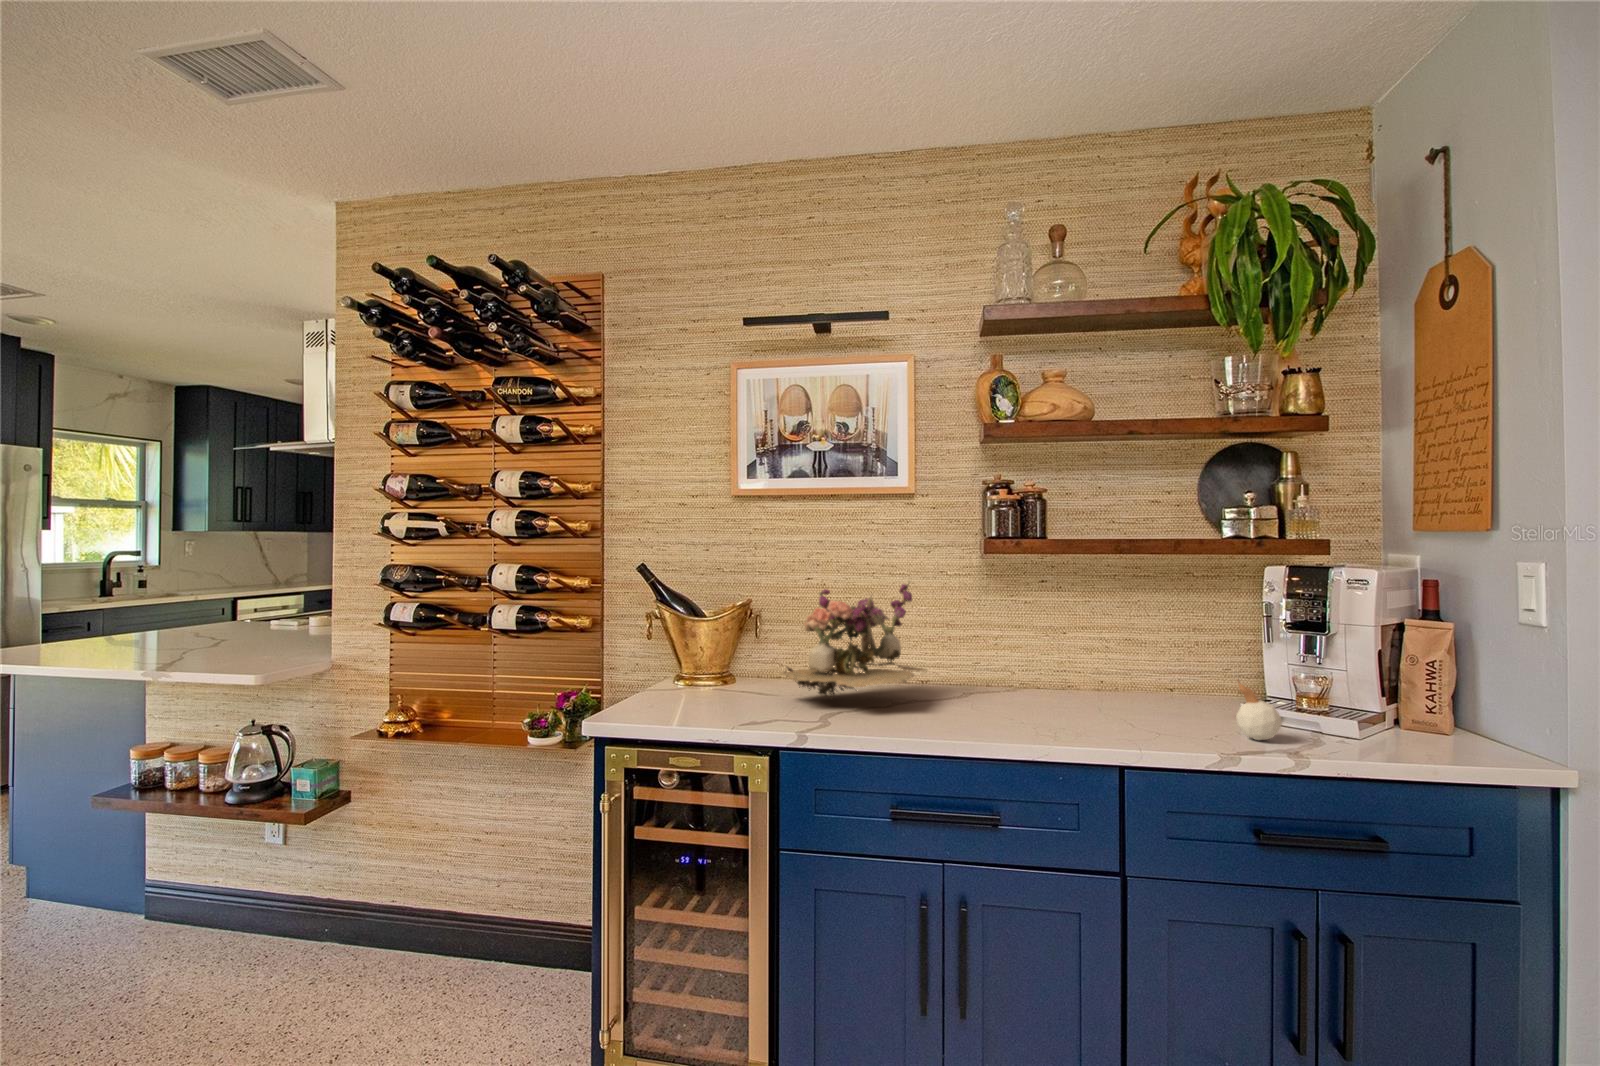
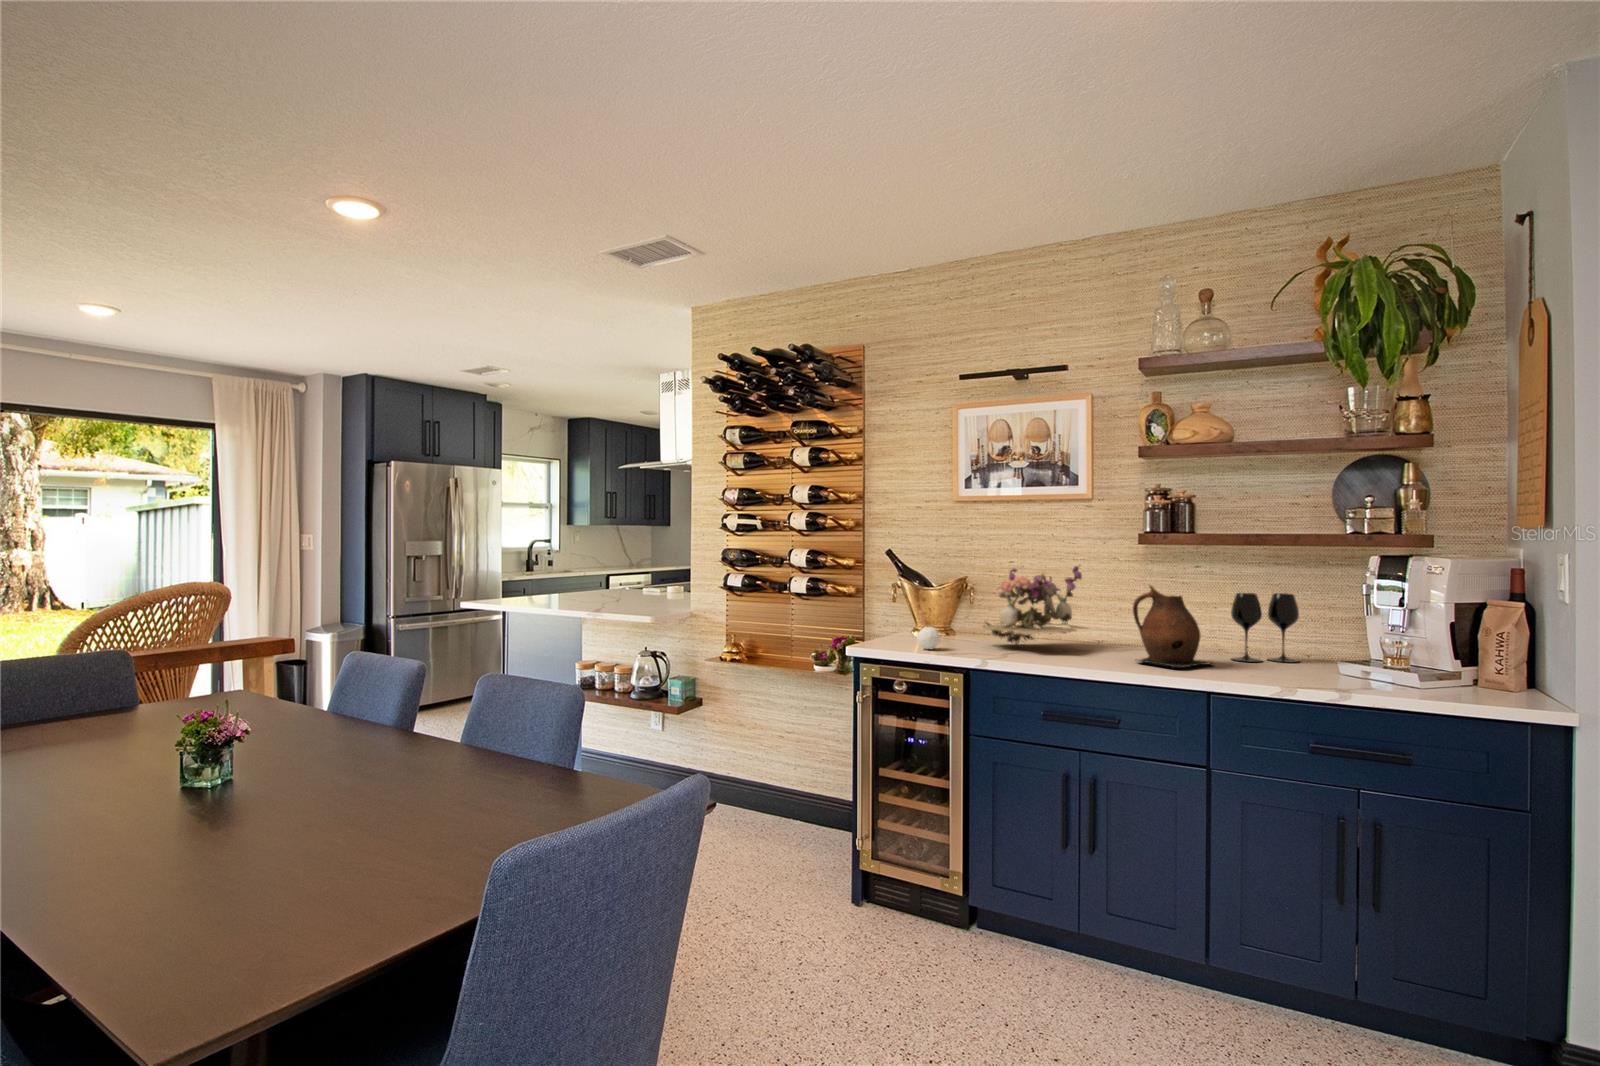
ceramic pitcher: none [999,611,1103,730] -> present [1133,585,1212,668]
wine glass: none [1104,615,1183,707] -> present [1231,593,1299,662]
candle: present [1235,672,1282,740] -> present [918,617,940,649]

